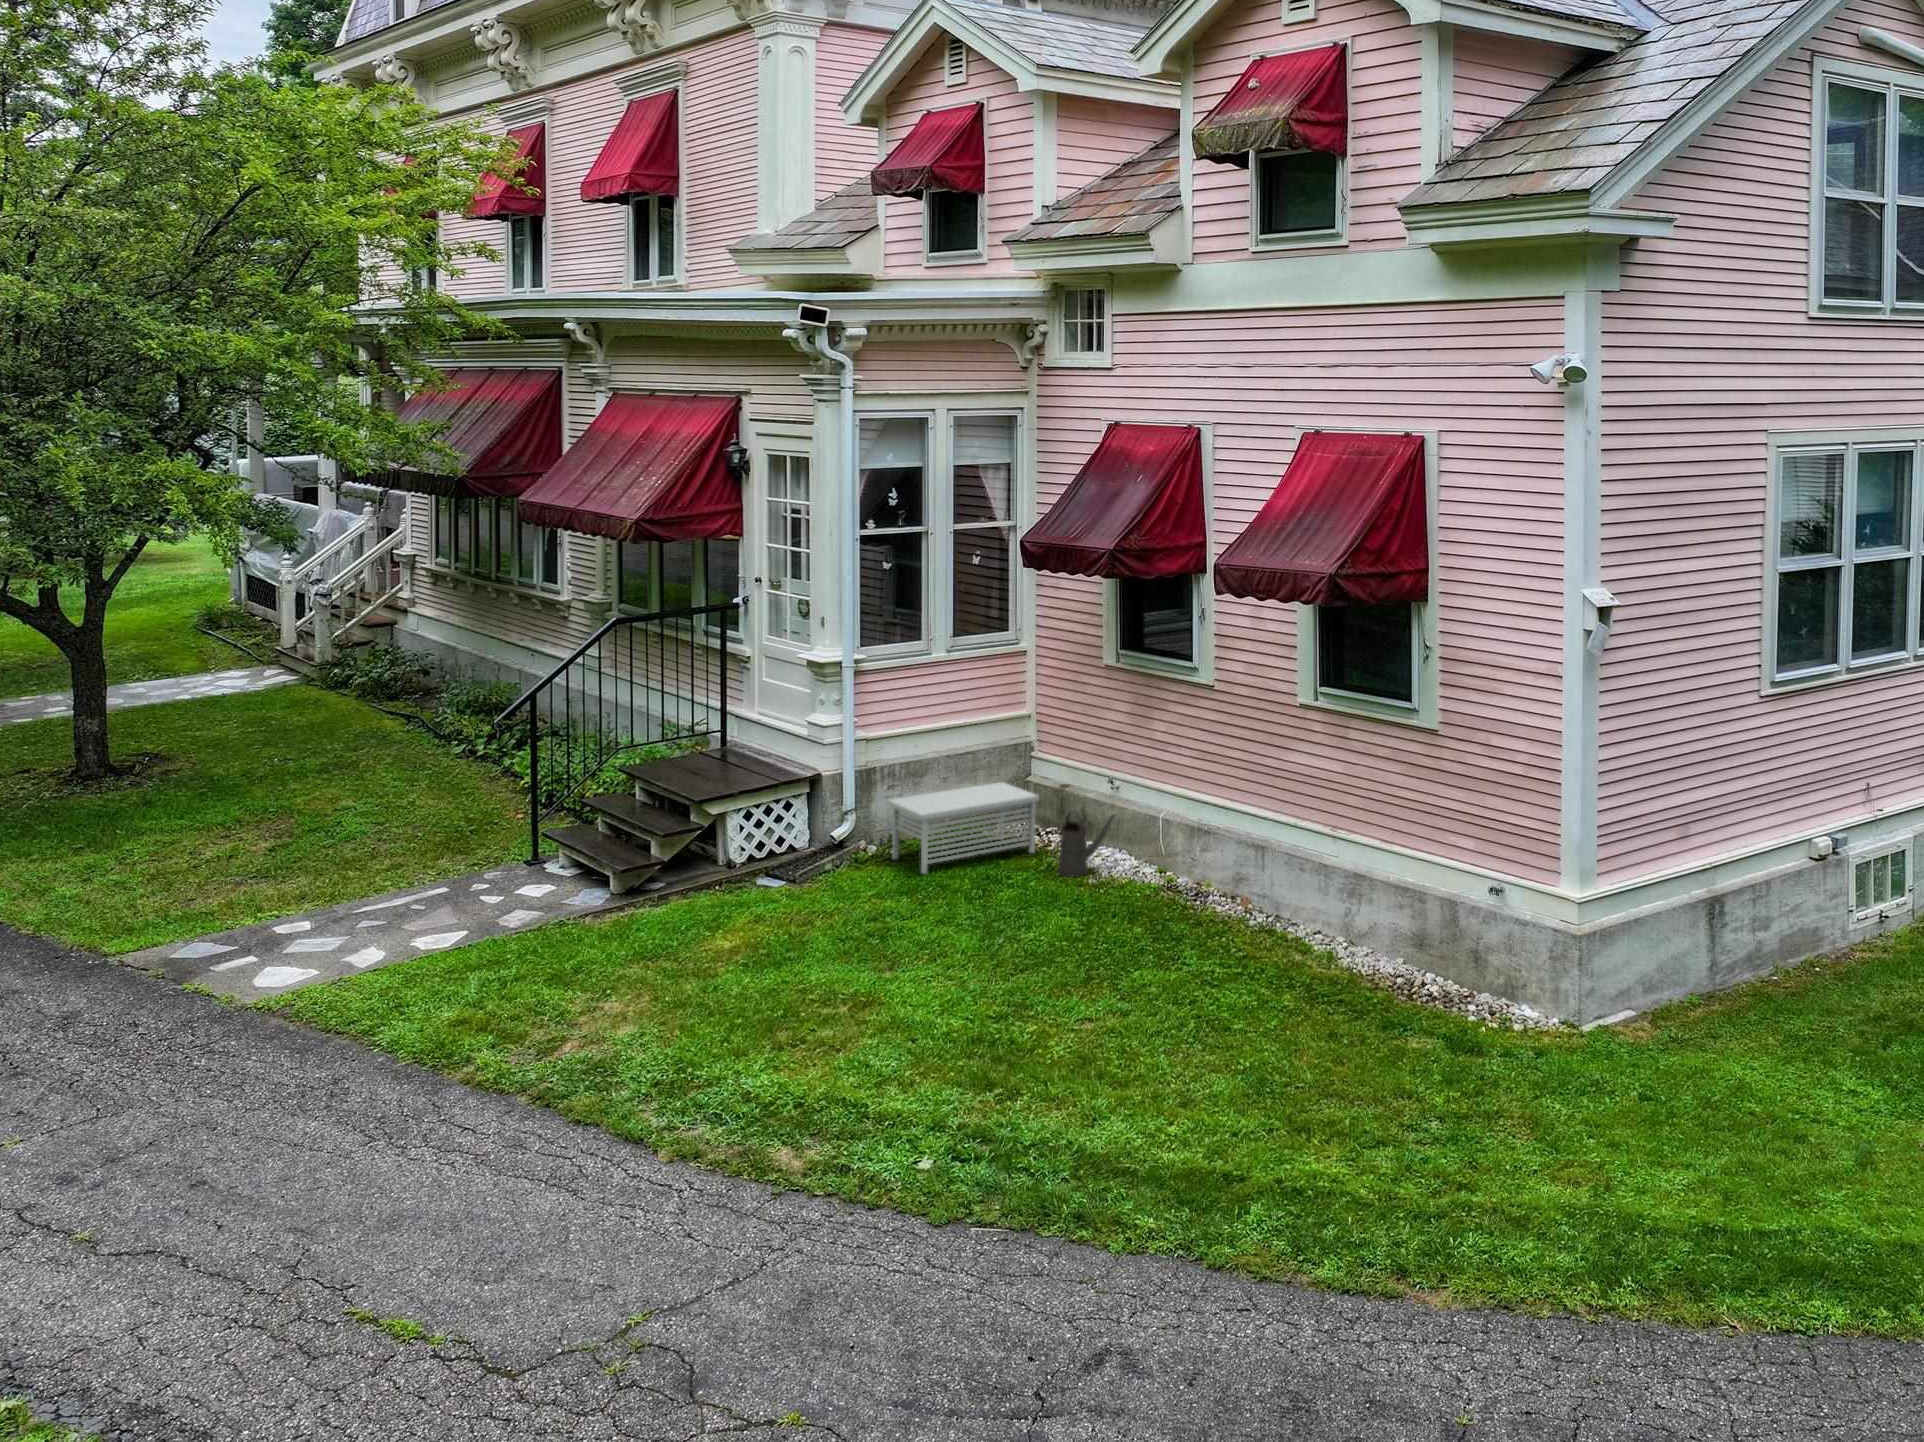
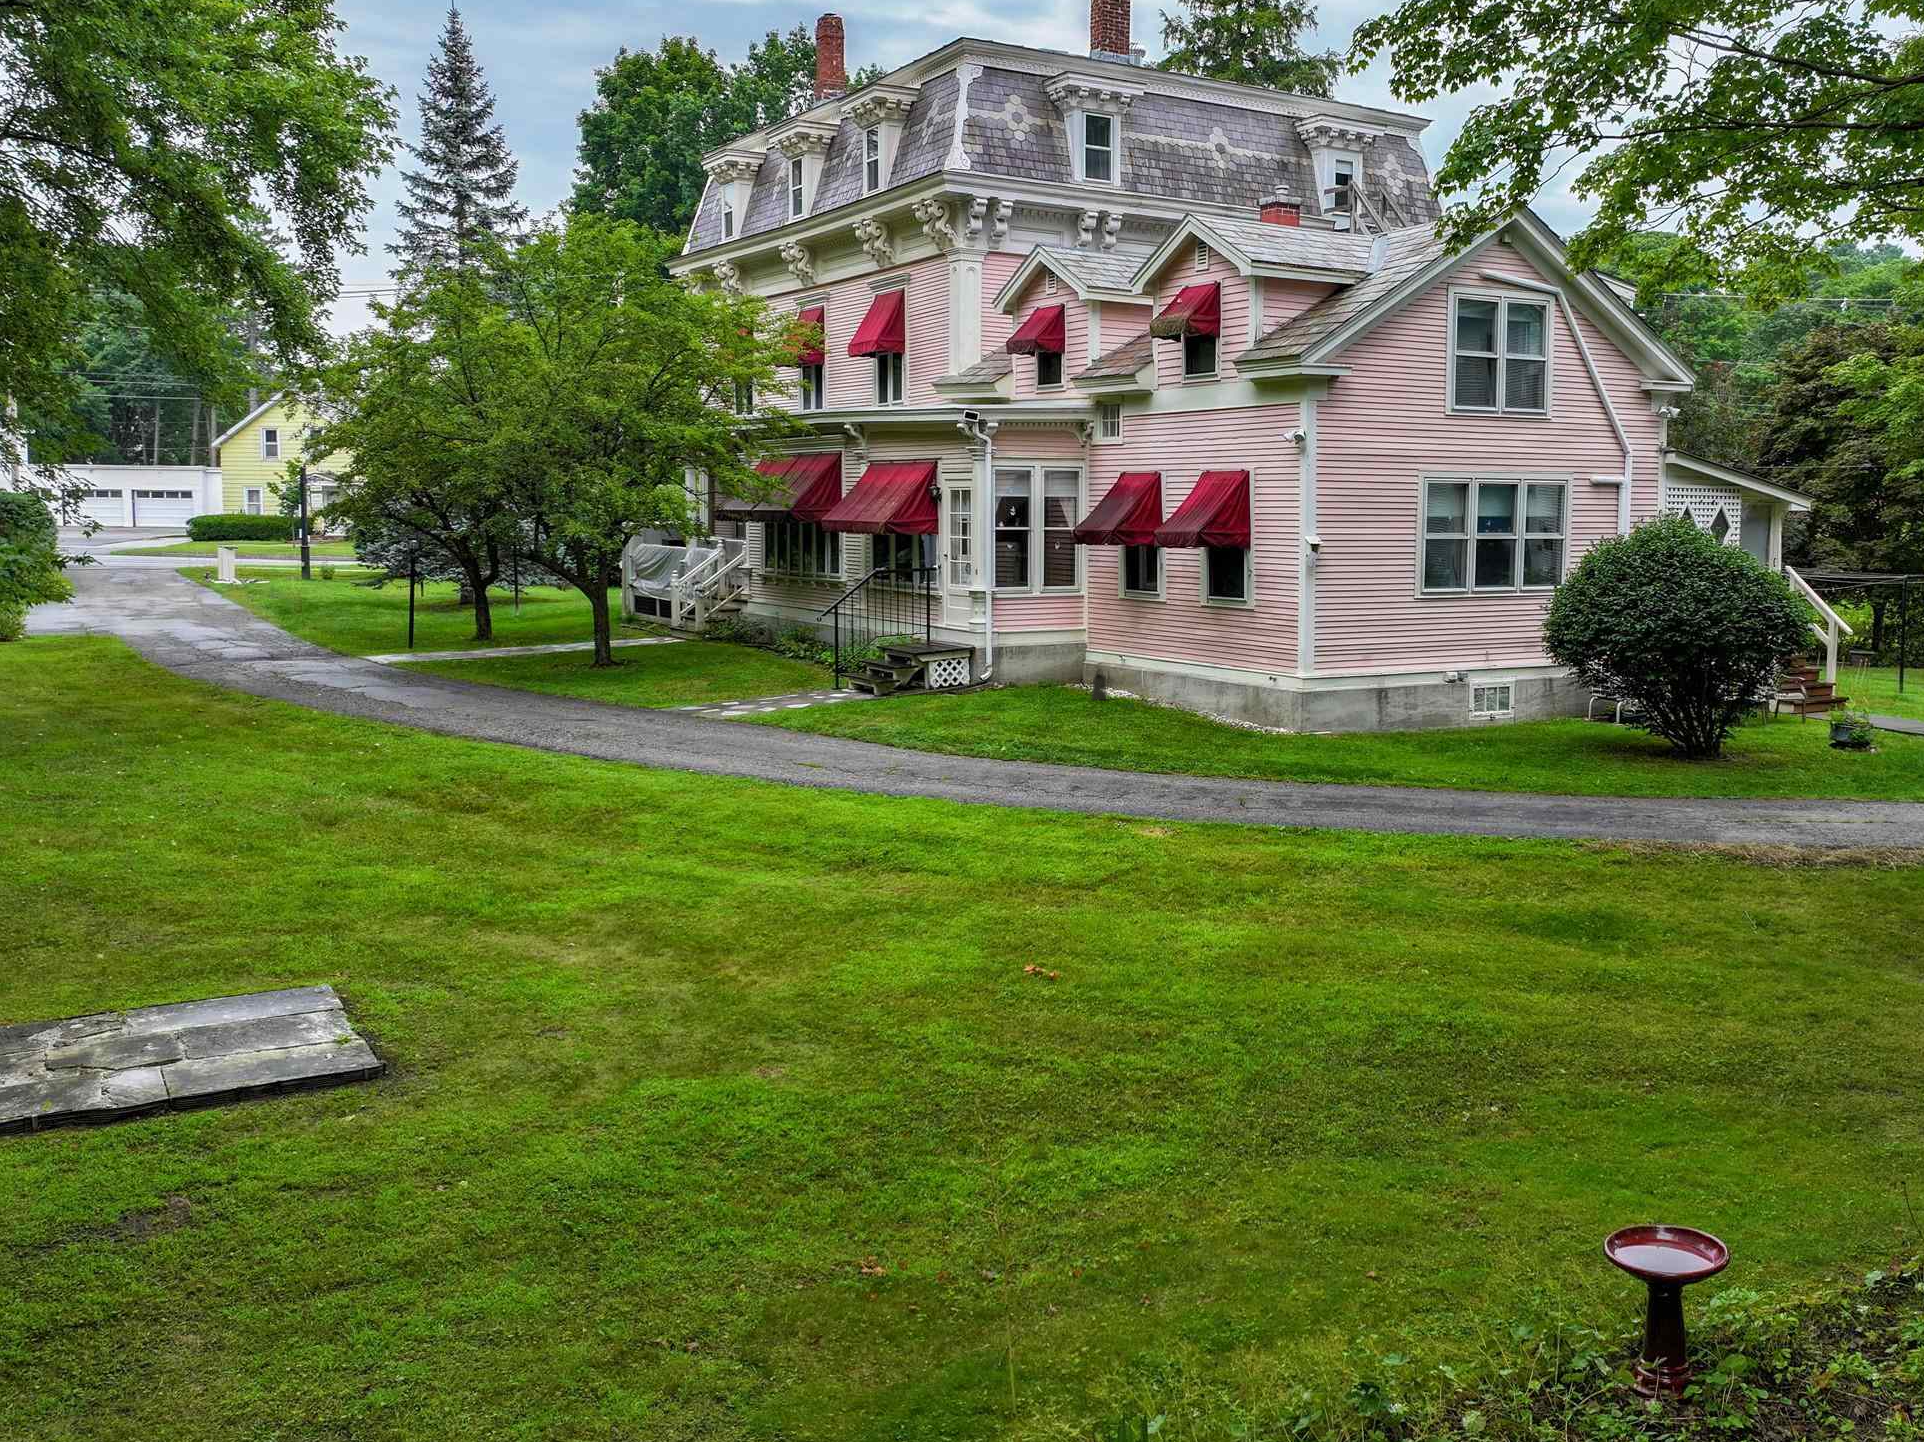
storage bench: present [886,782,1039,874] -> none [1008,663,1085,697]

